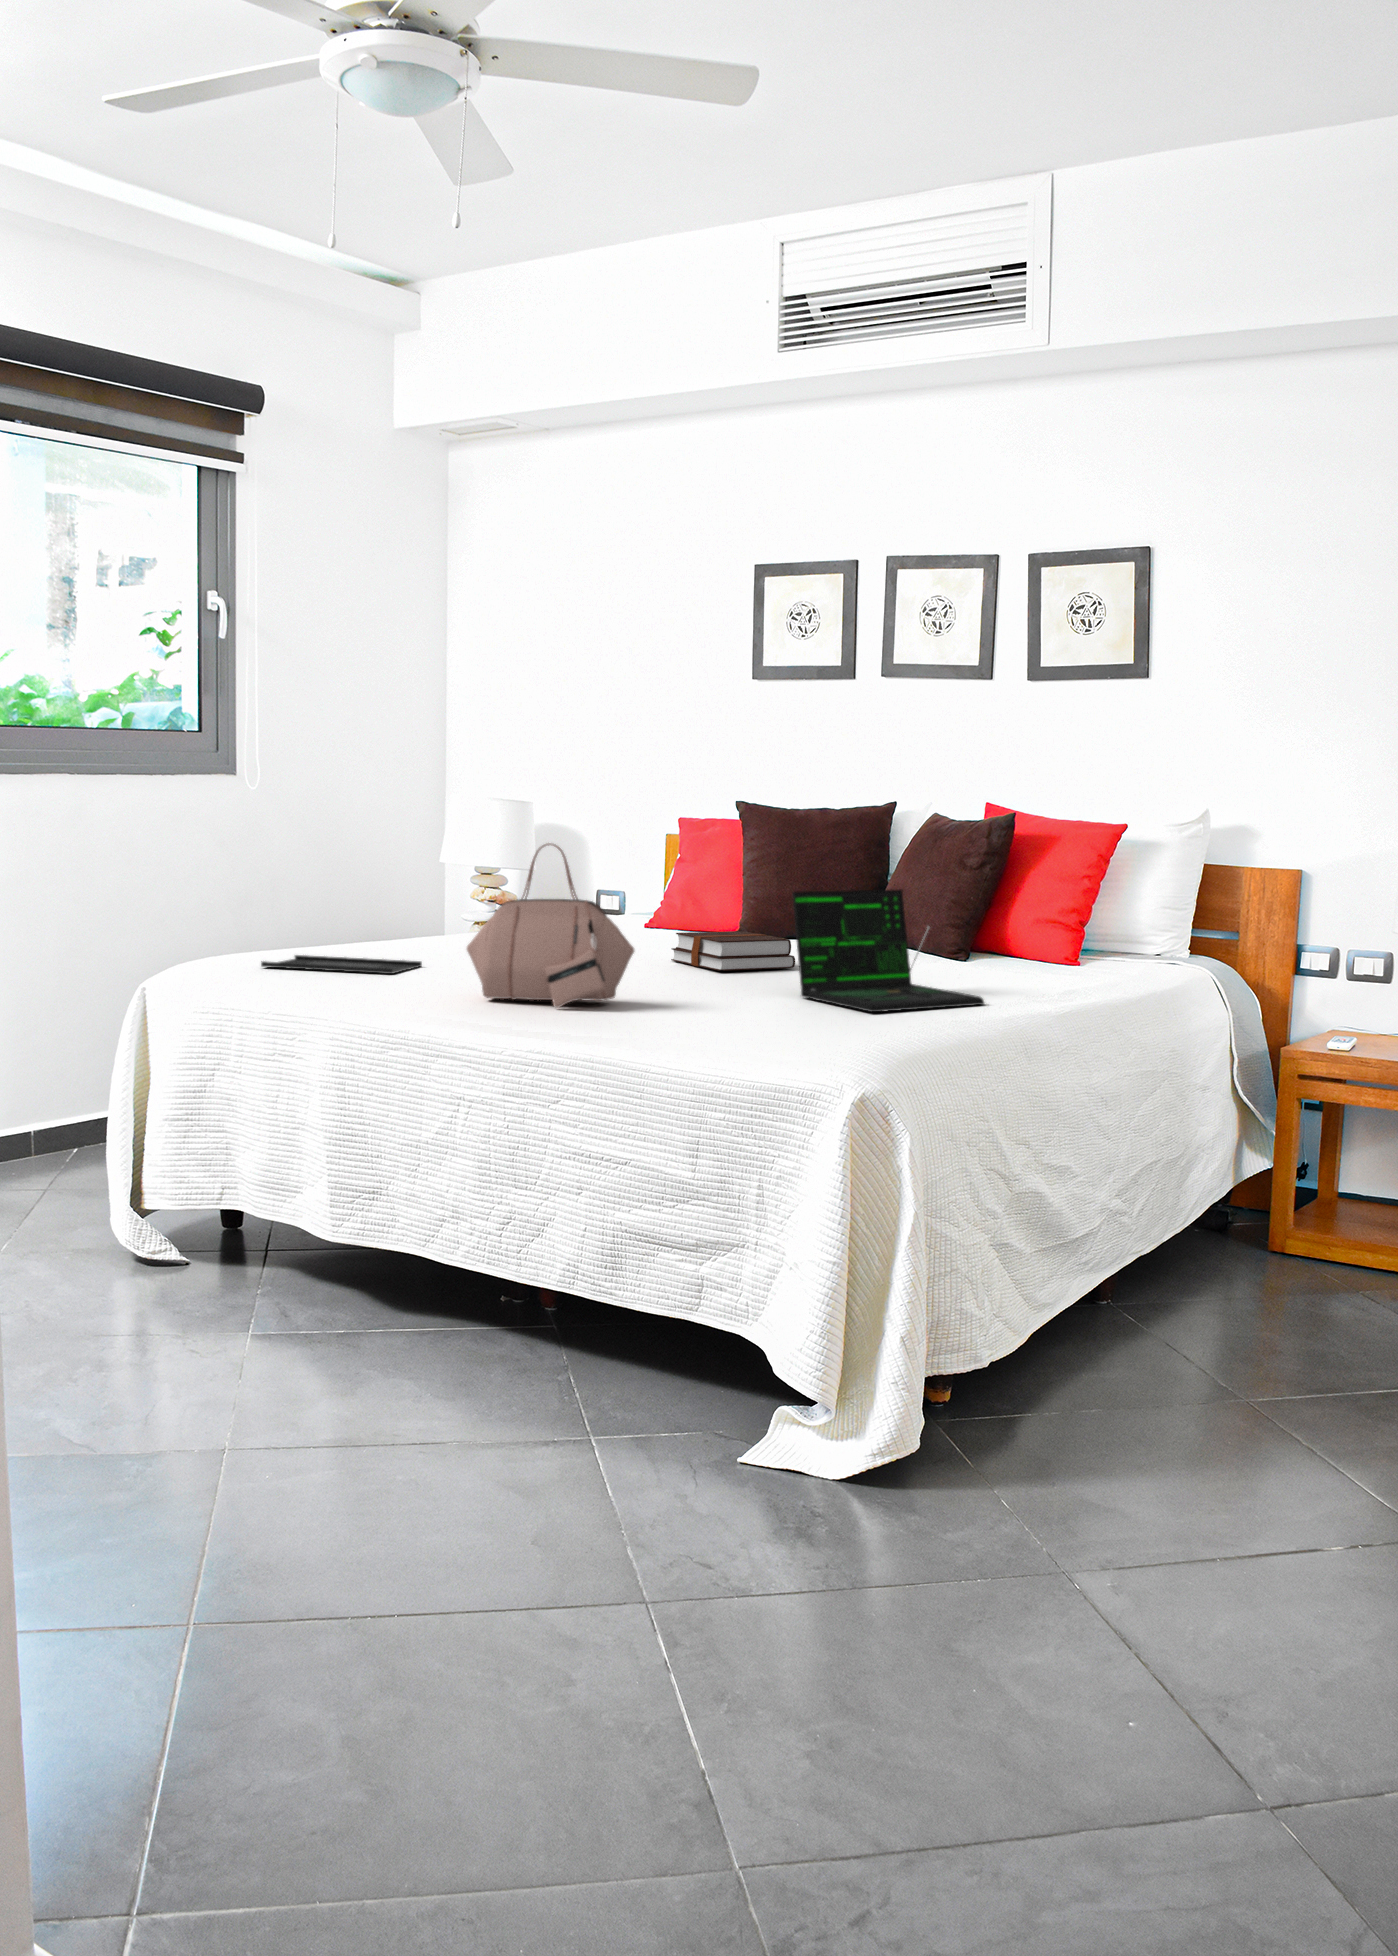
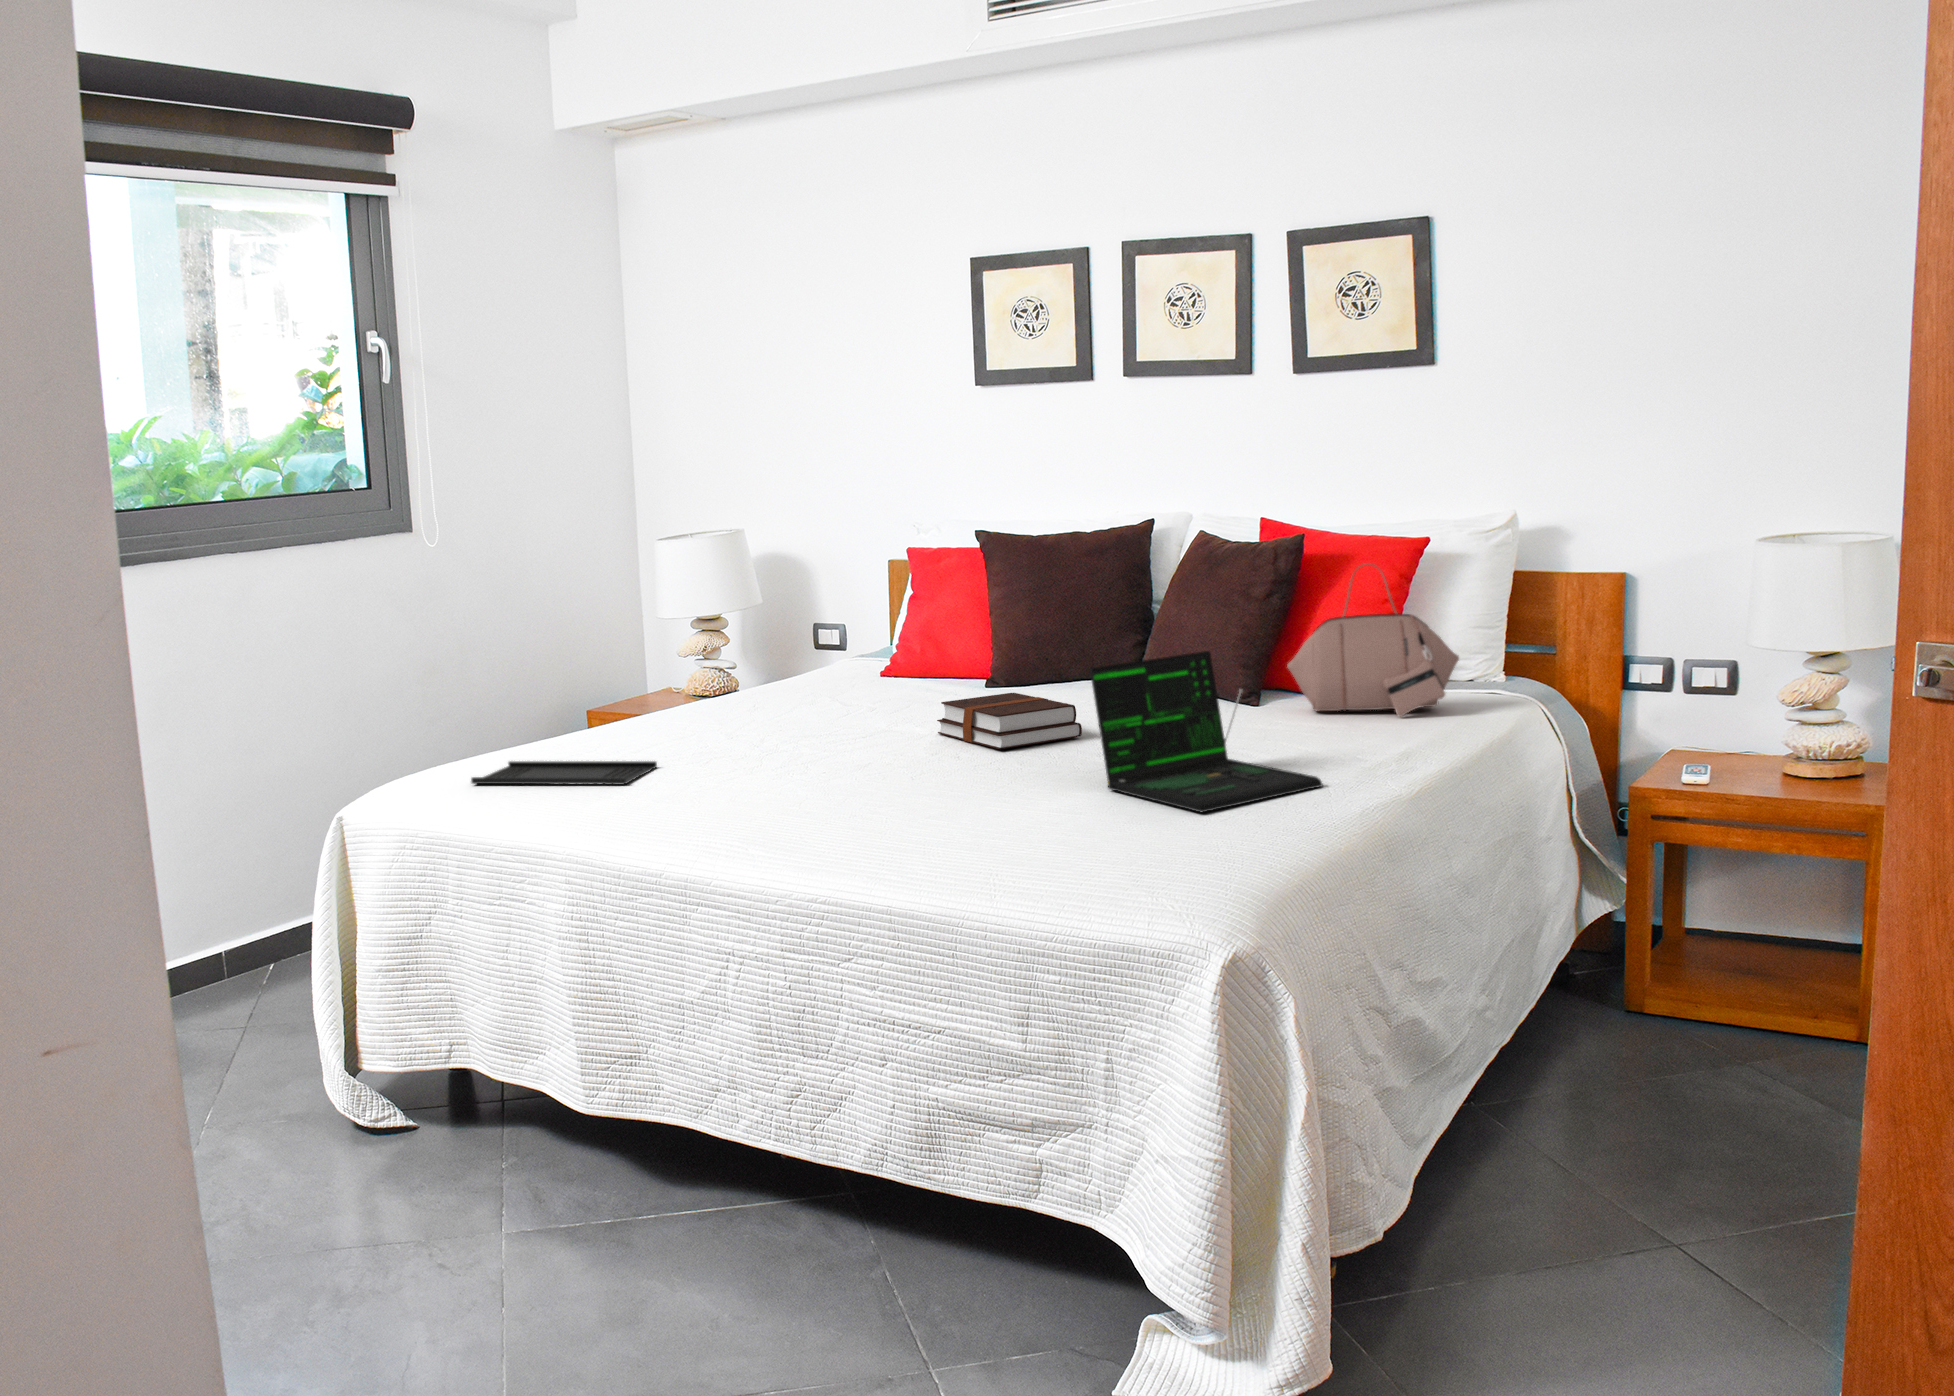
handbag: present [467,843,634,1008] -> present [1287,563,1459,717]

